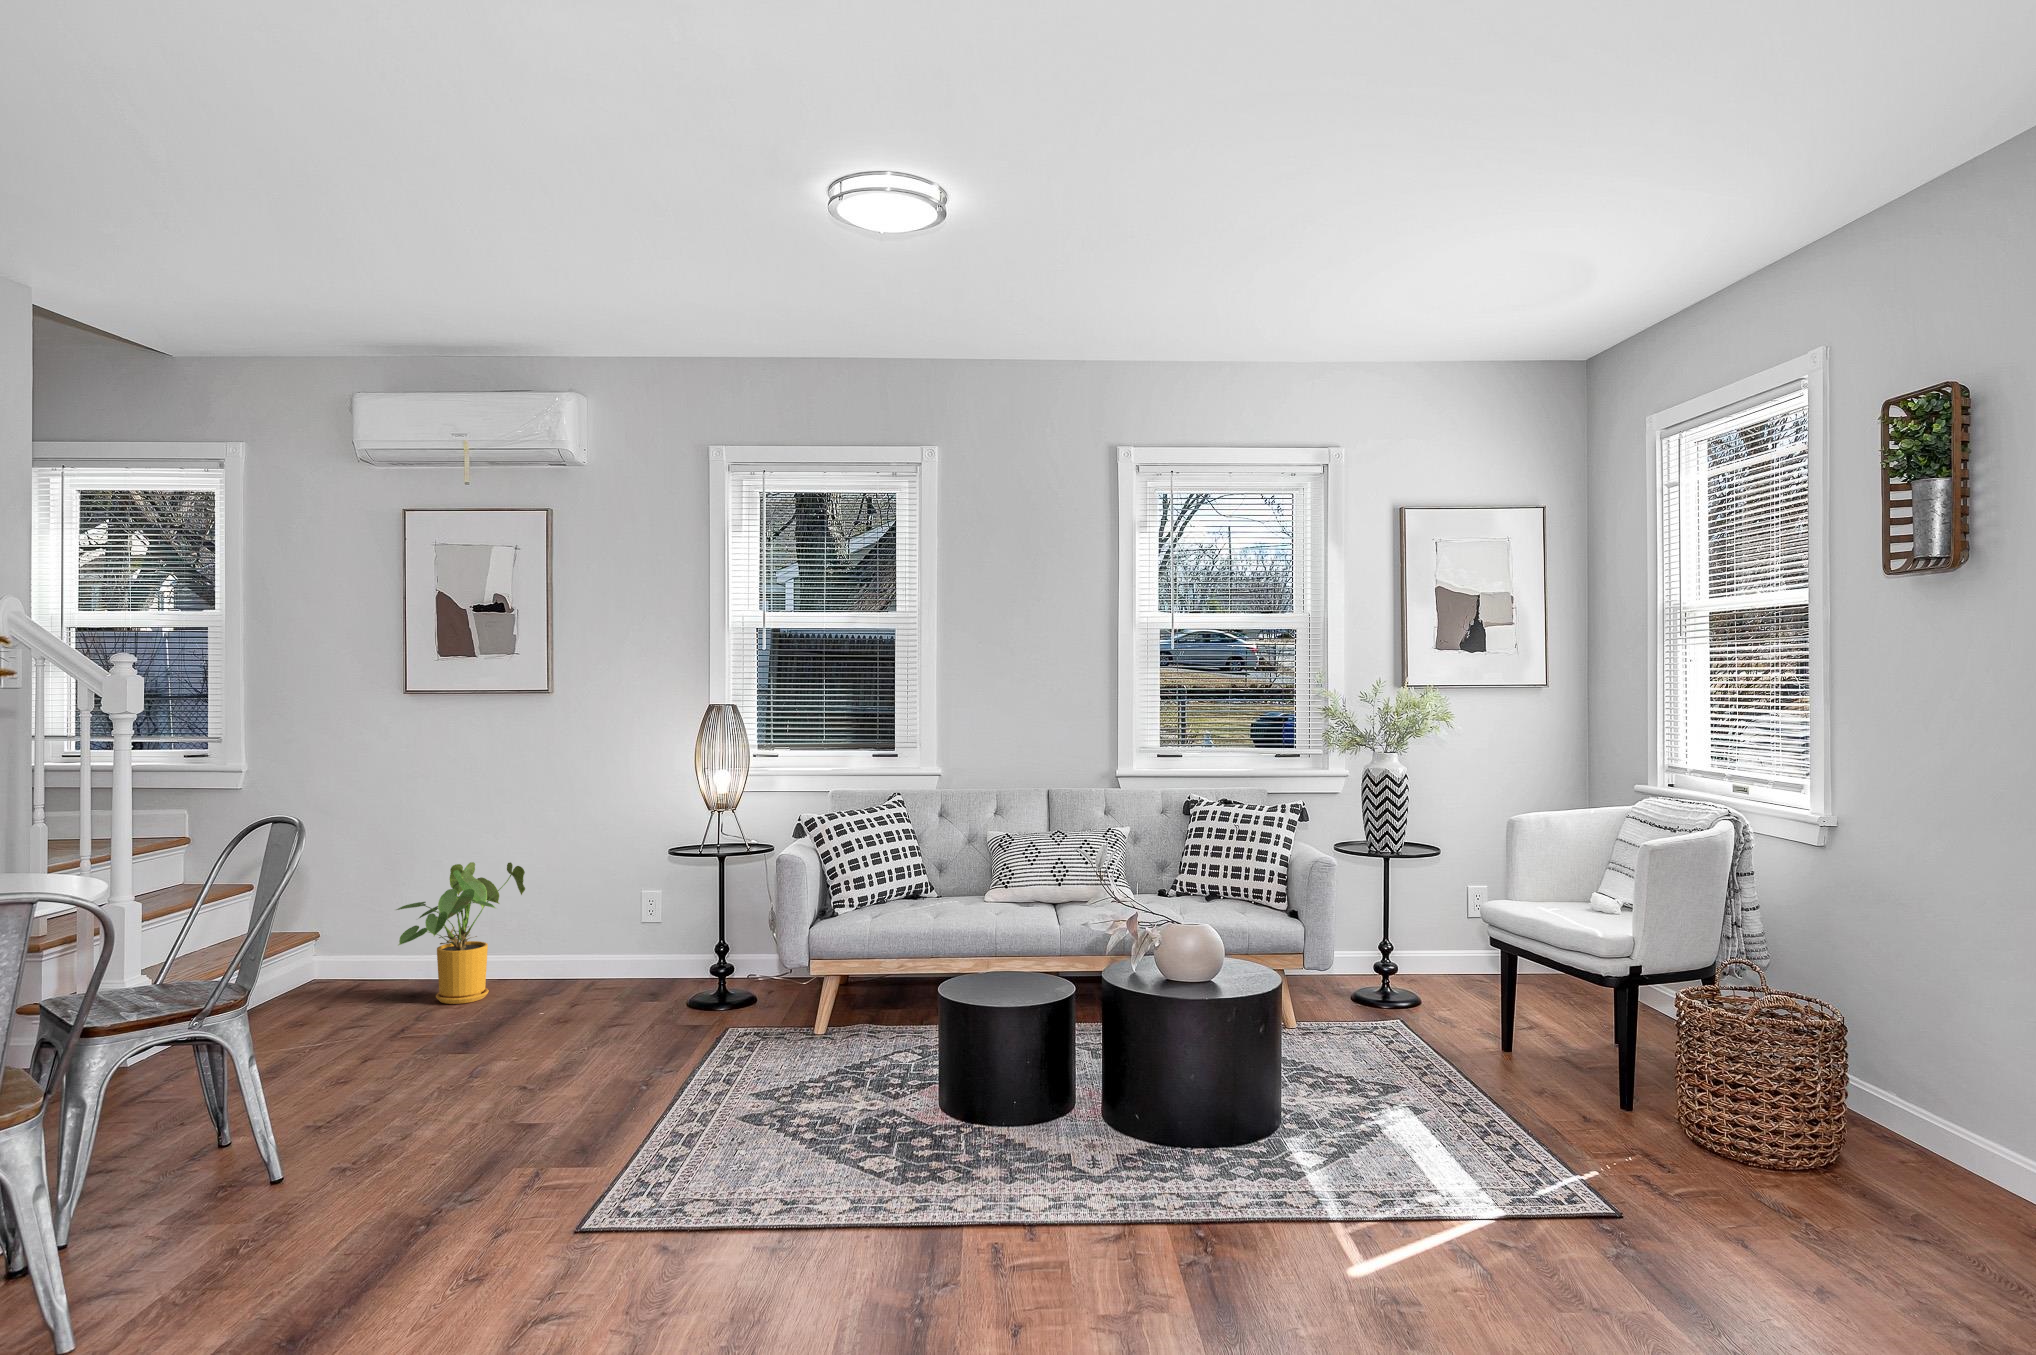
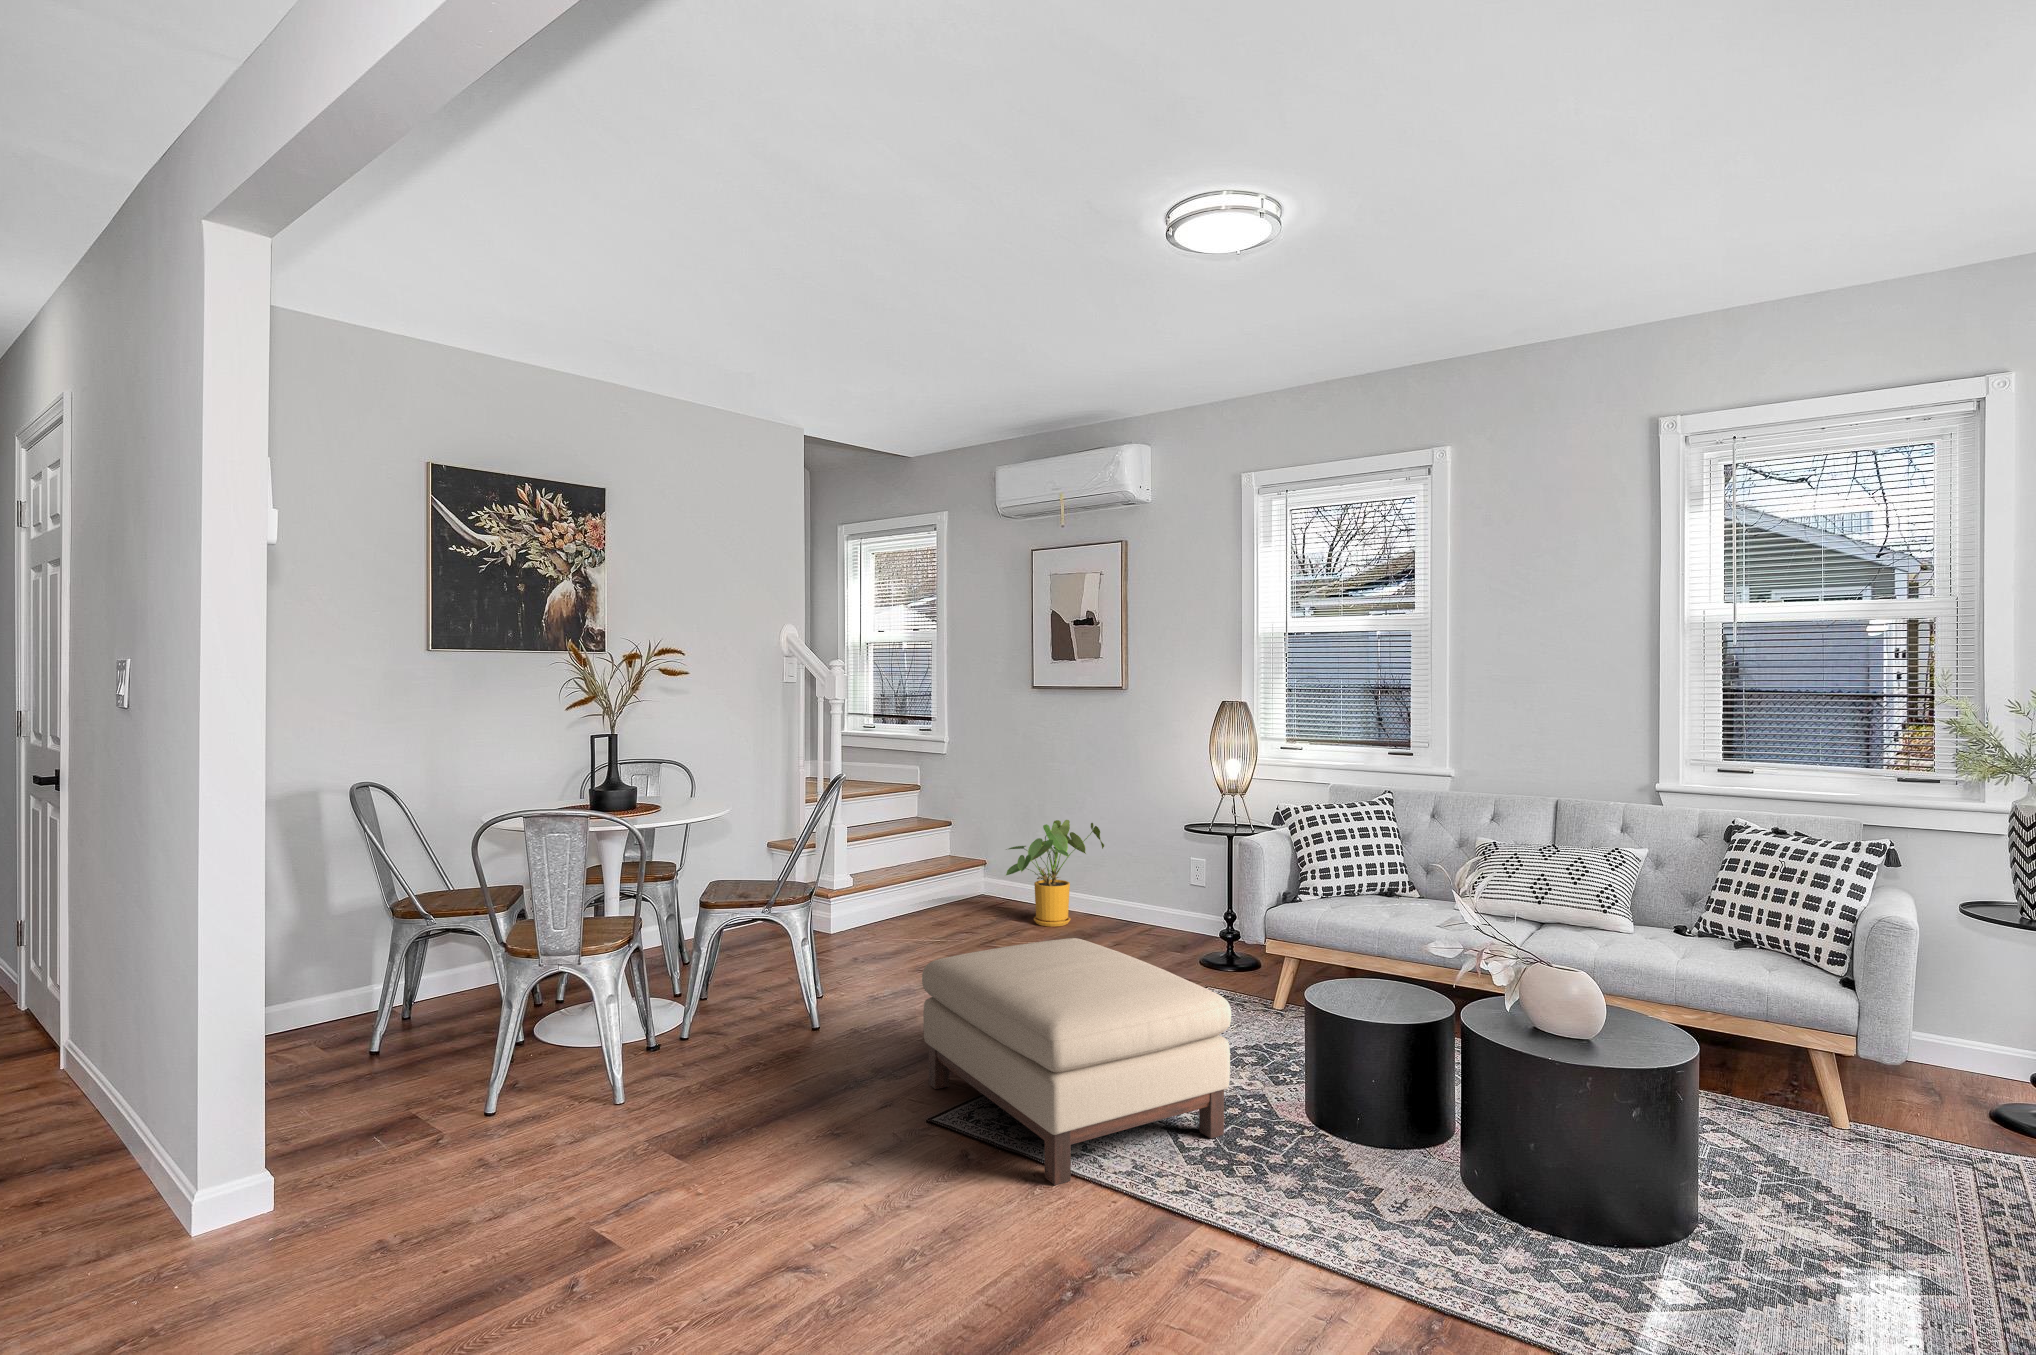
ottoman: none [520,988,907,1246] -> present [922,938,1231,1185]

